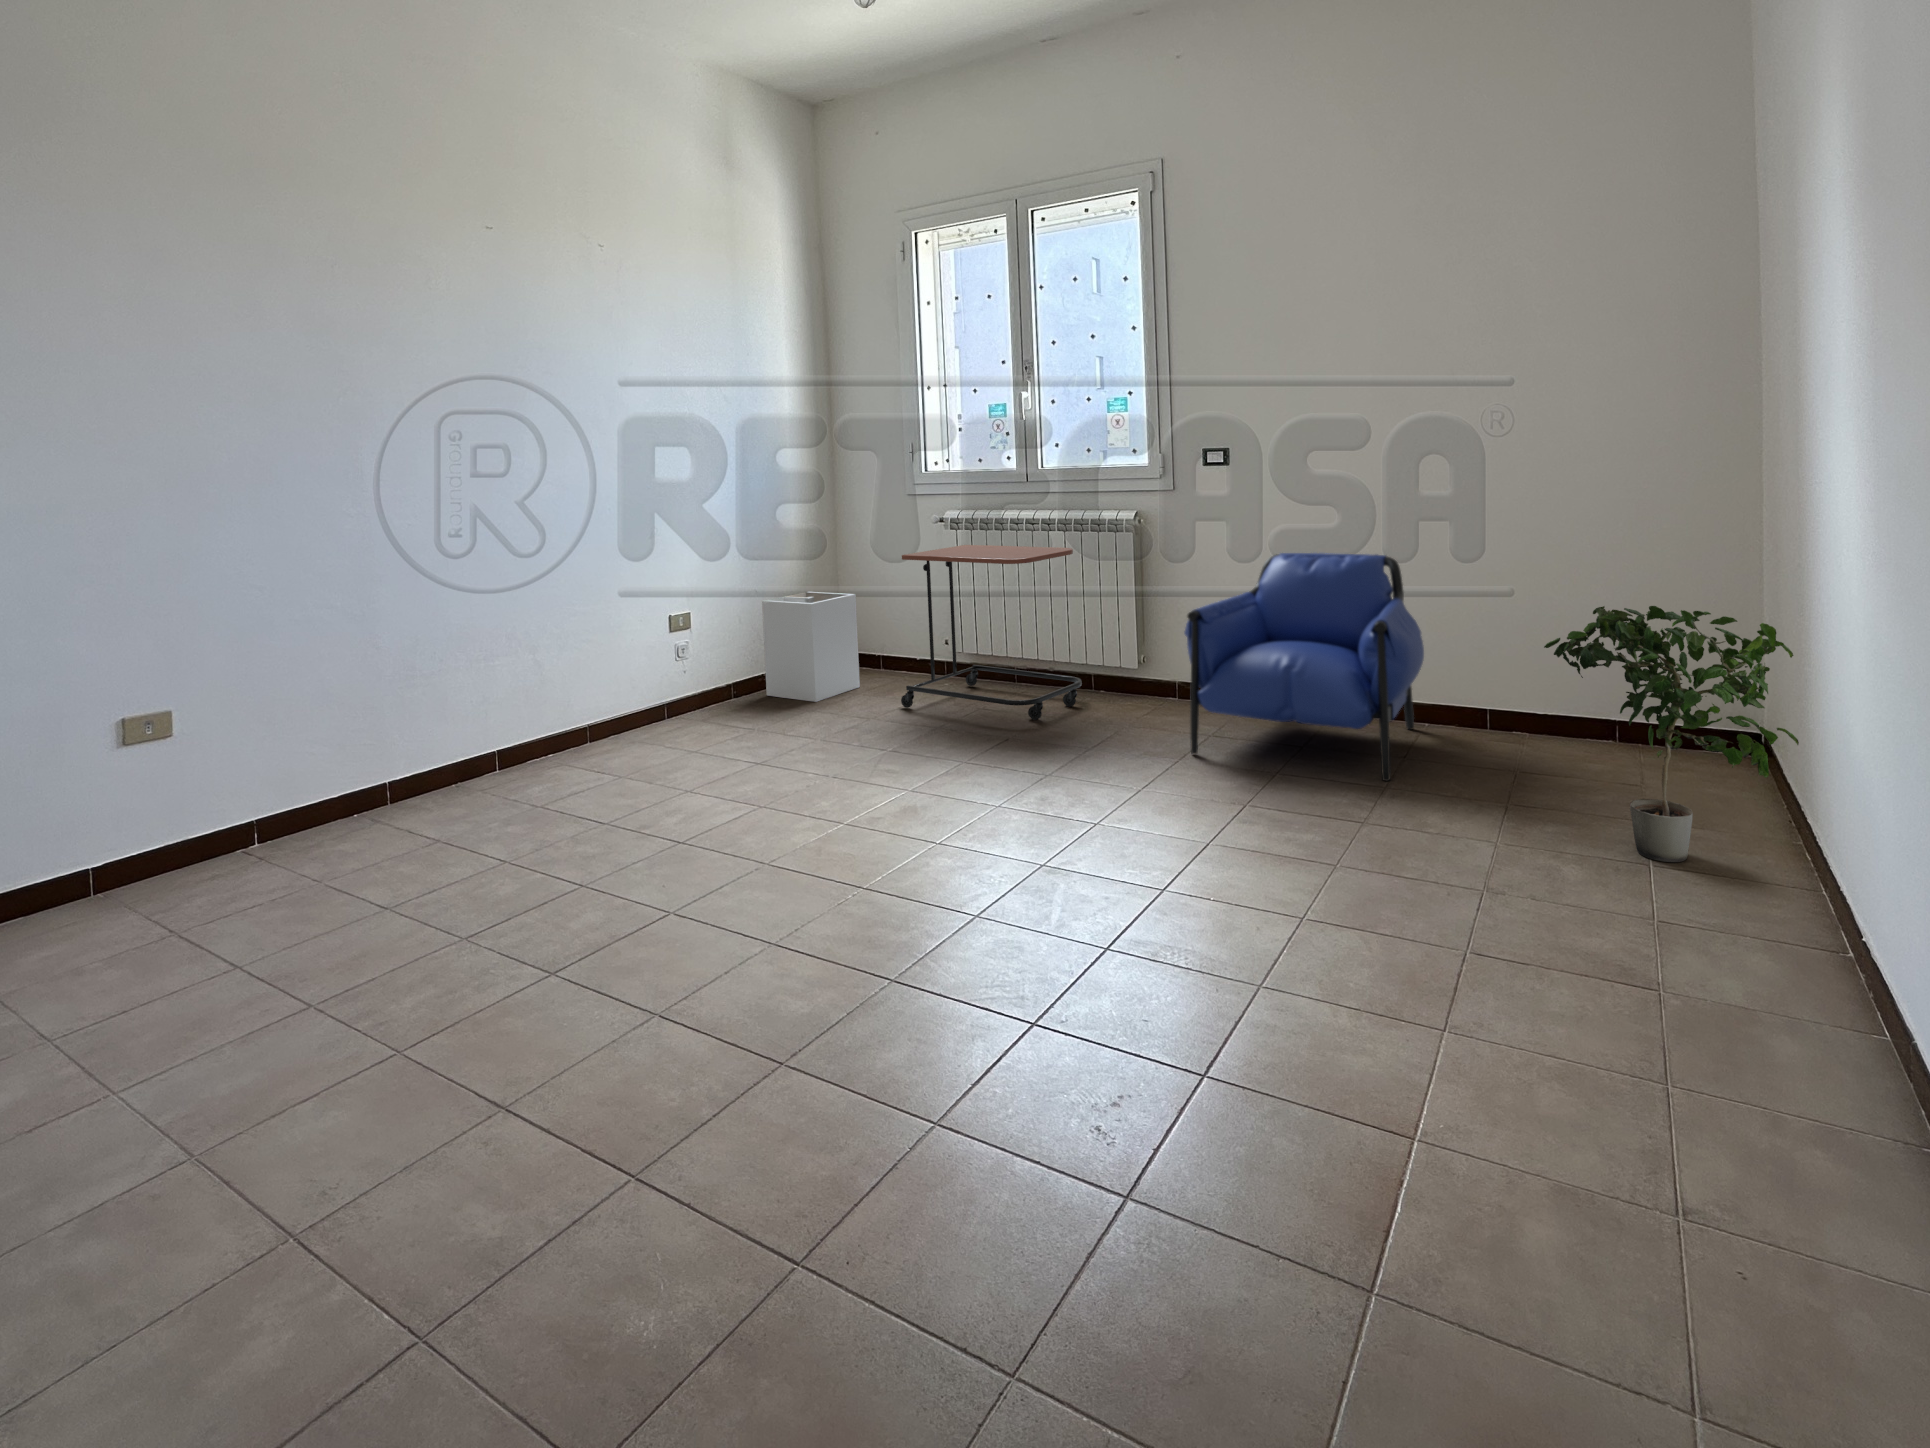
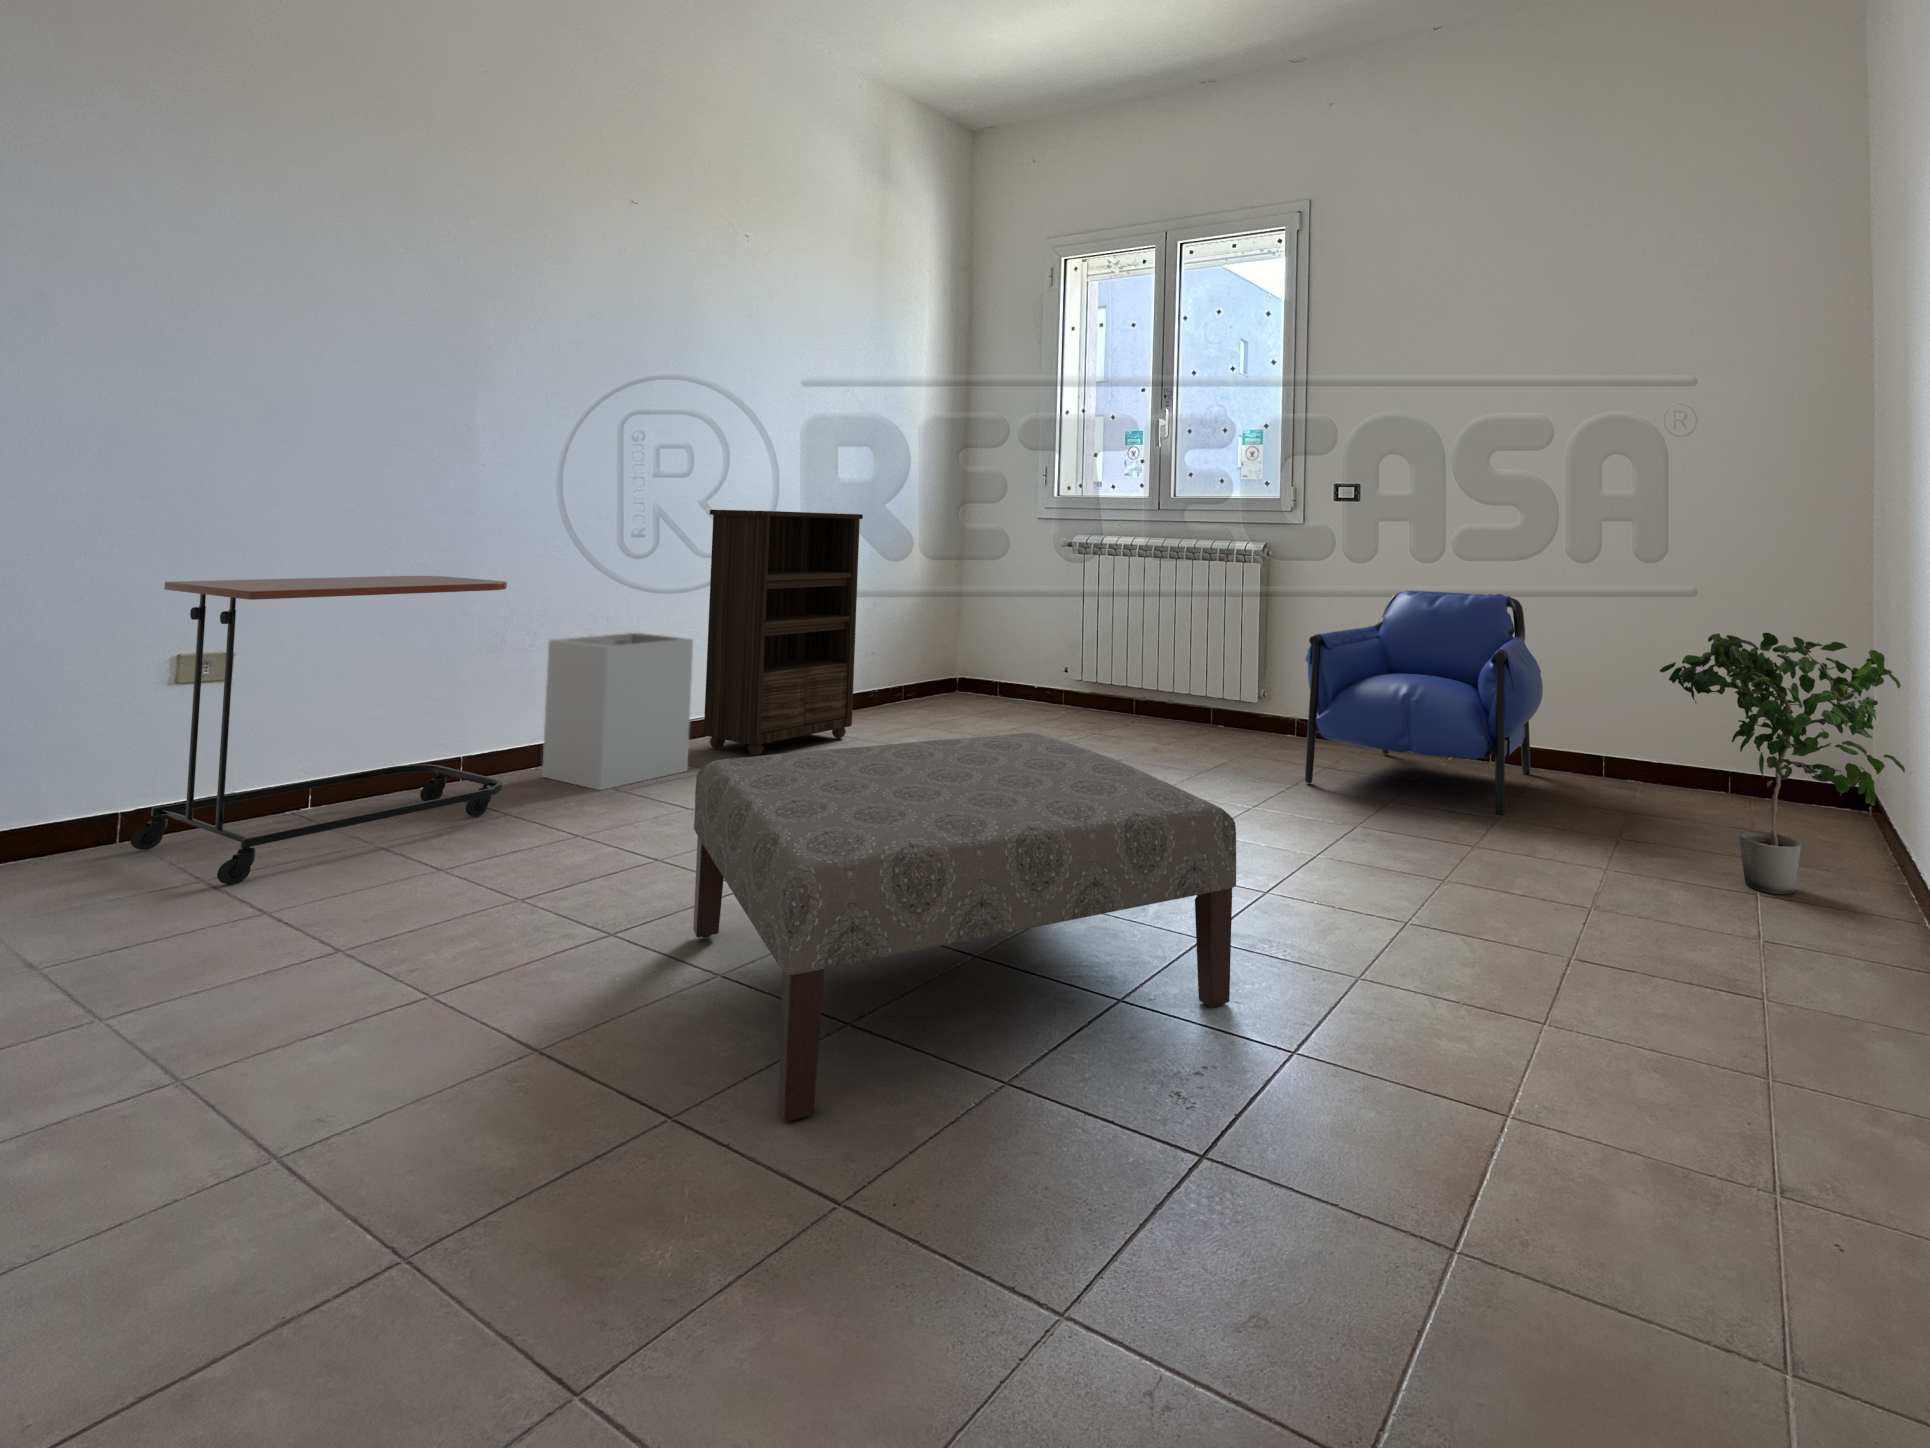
bookshelf: none [592,512,746,755] -> present [704,510,863,756]
side table: present [901,545,1082,720] -> present [131,576,507,885]
laundry hamper: present [762,592,860,702] -> present [542,633,693,790]
ottoman: none [616,750,1138,1177] -> present [693,733,1236,1121]

